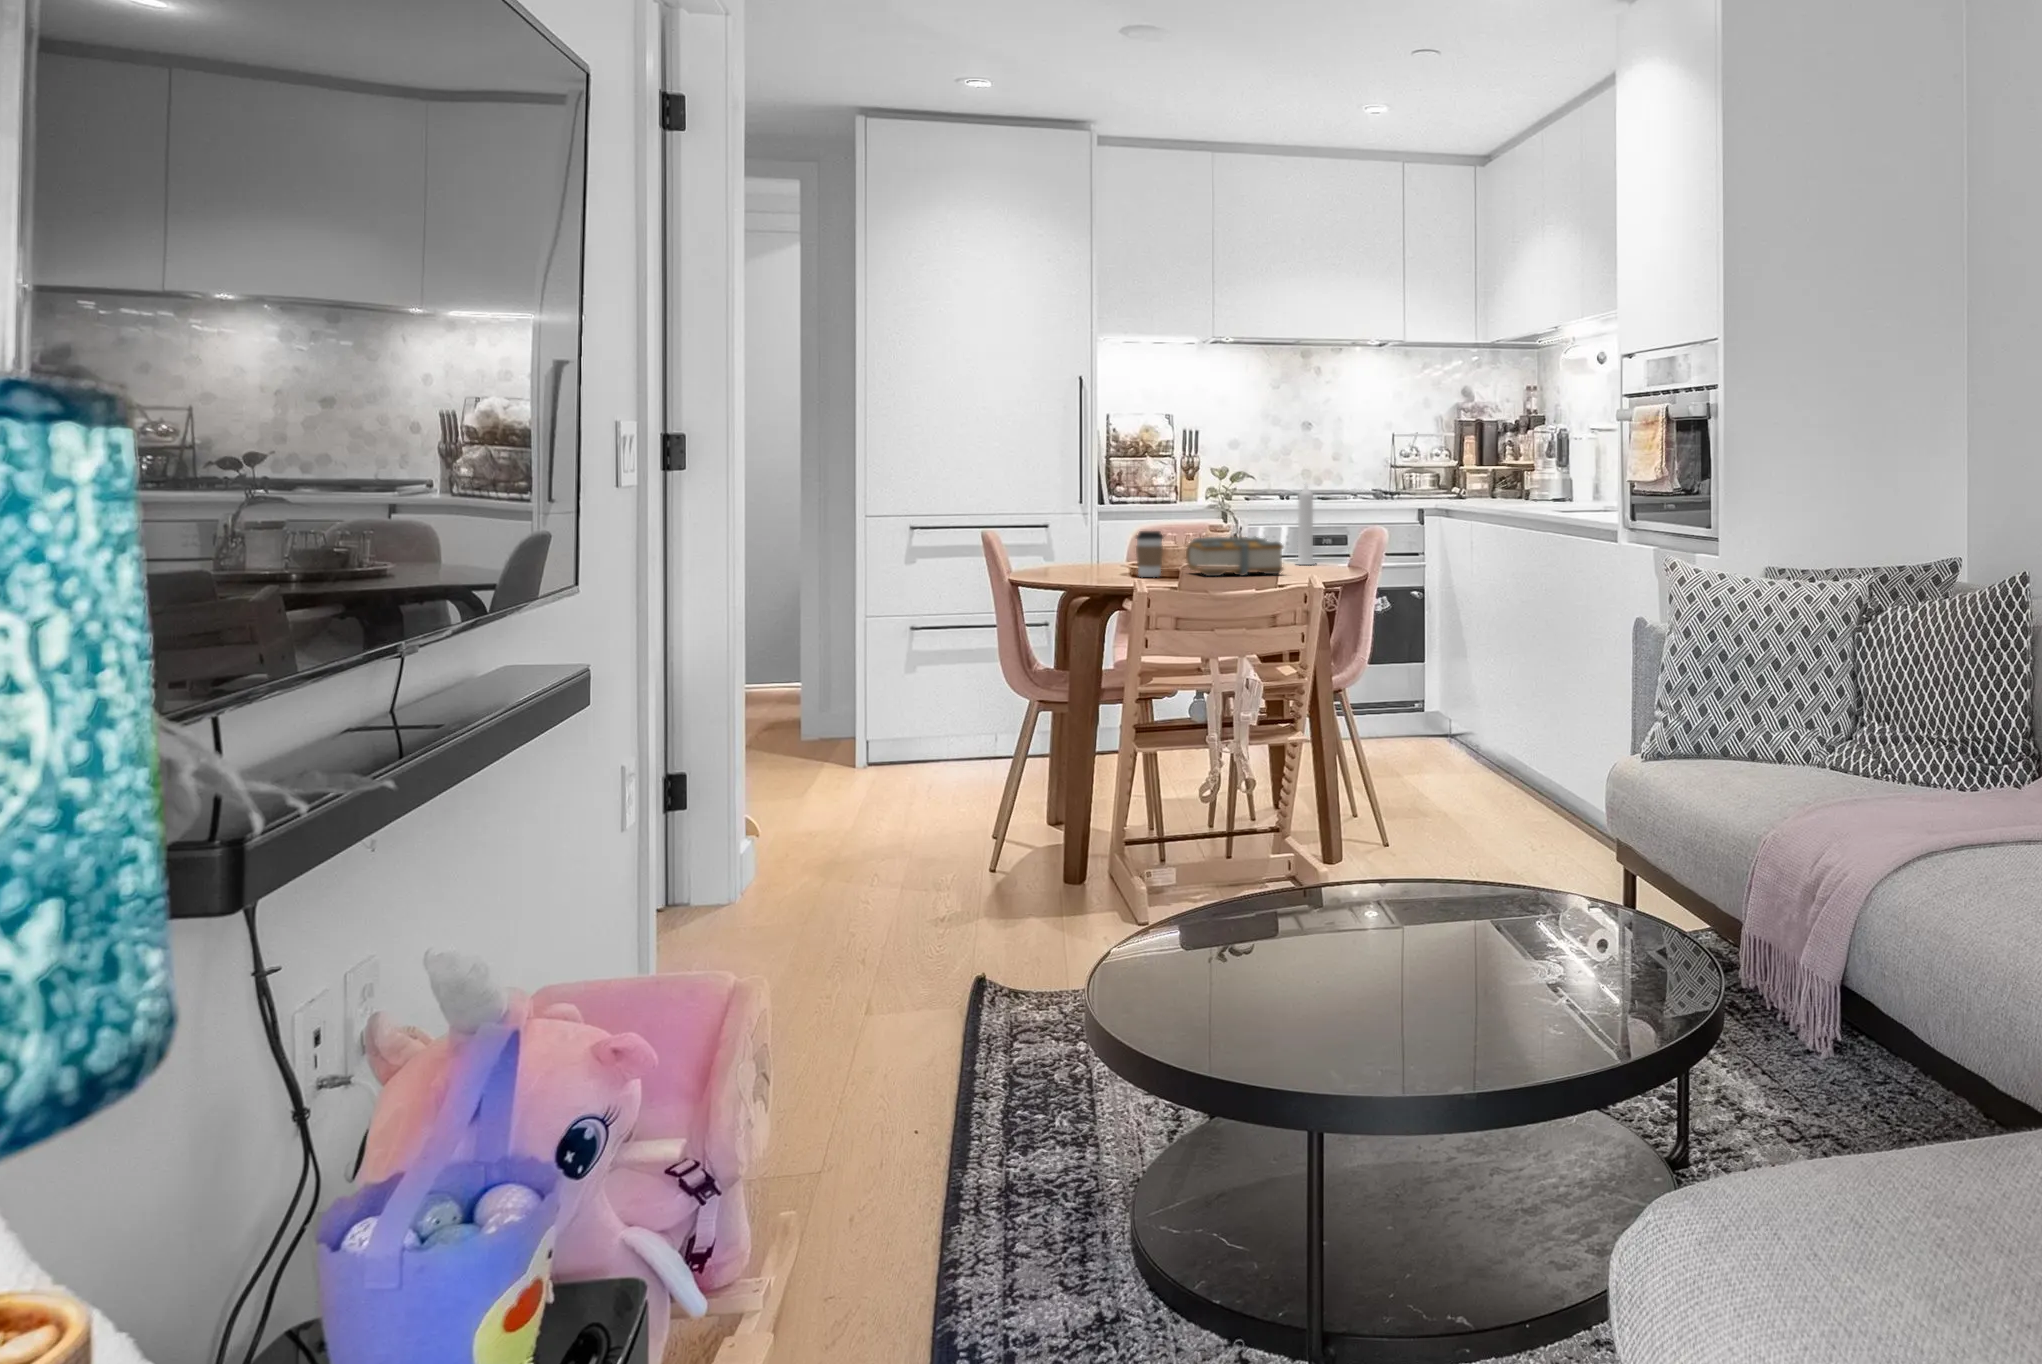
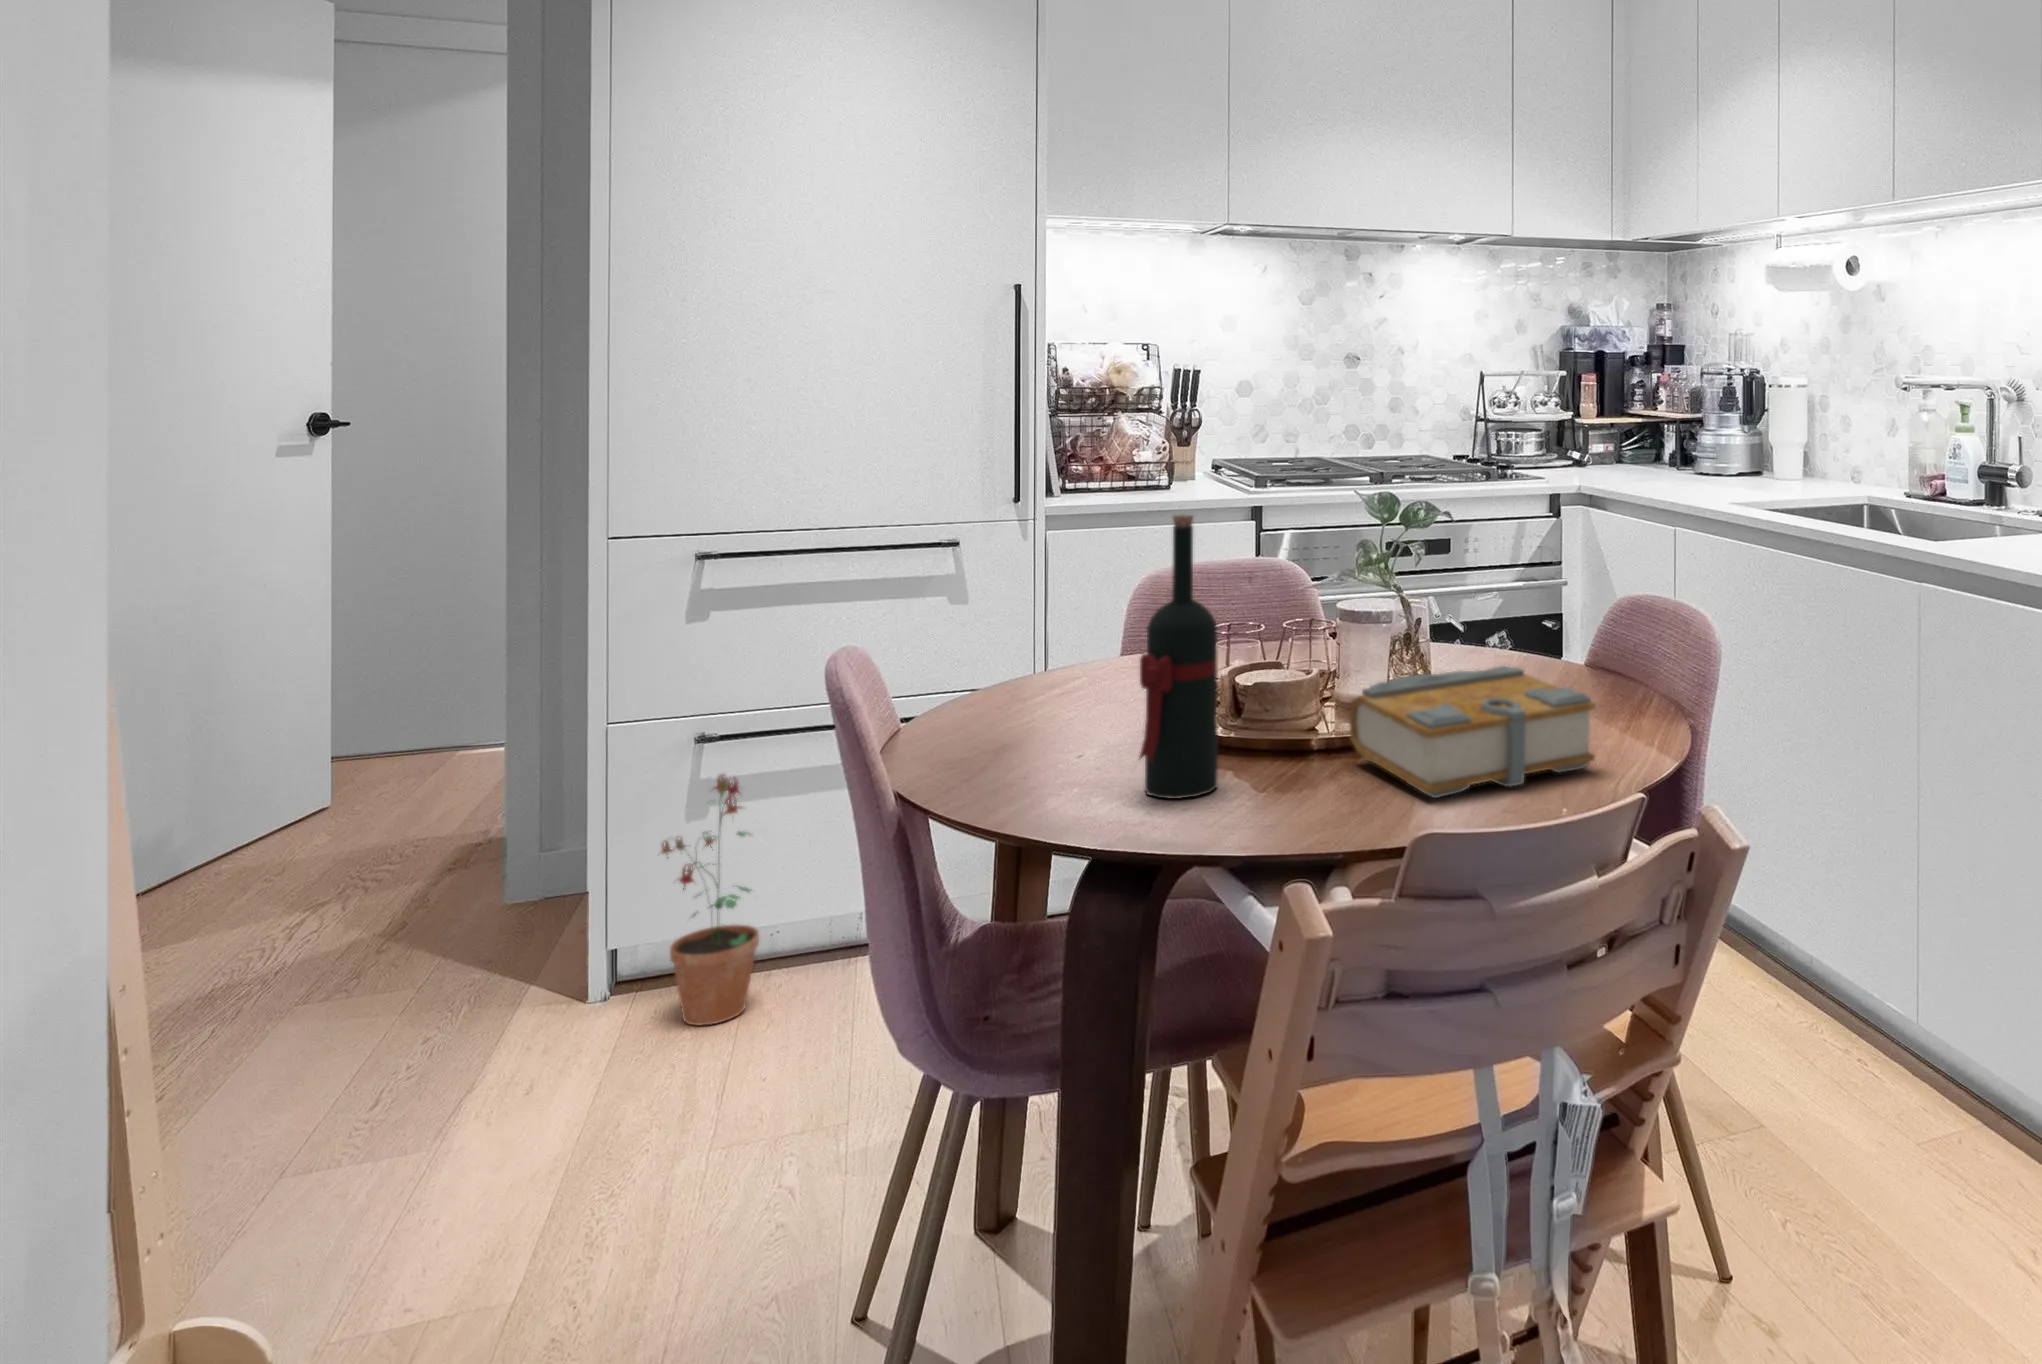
wine bottle: none [1093,464,1127,575] -> present [1140,515,1218,799]
candle: present [1295,485,1316,565] -> none [1505,510,1552,679]
coffee cup: present [1136,531,1163,577] -> none [1255,689,1329,819]
potted plant: none [890,648,944,778] -> present [661,774,759,1026]

